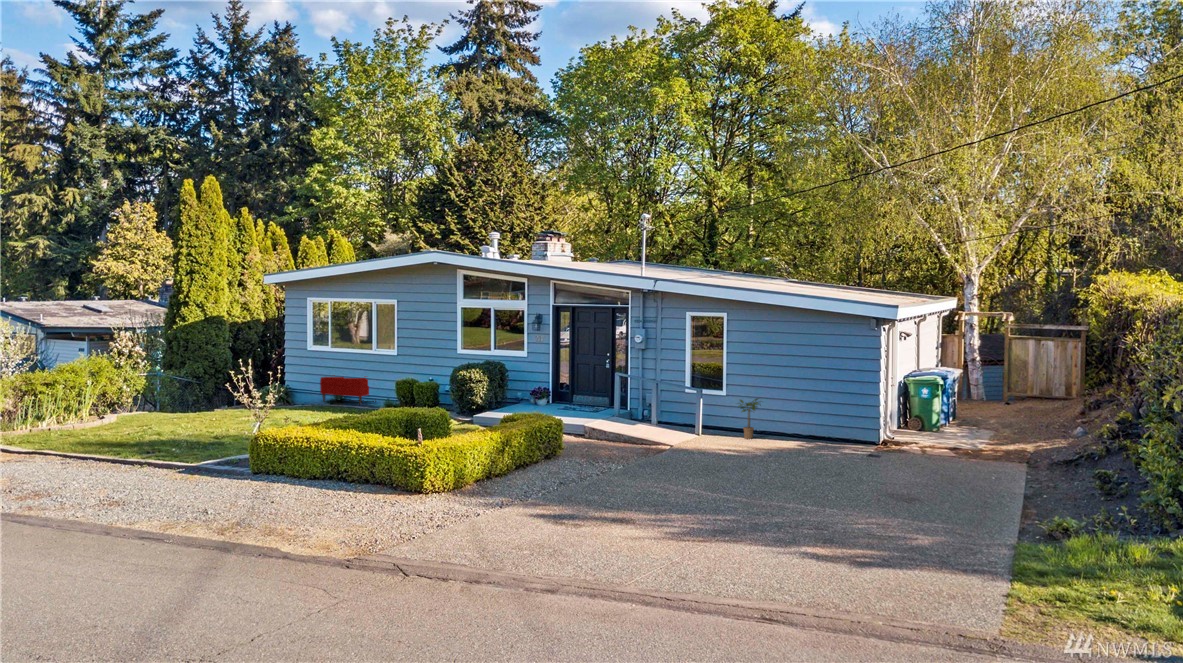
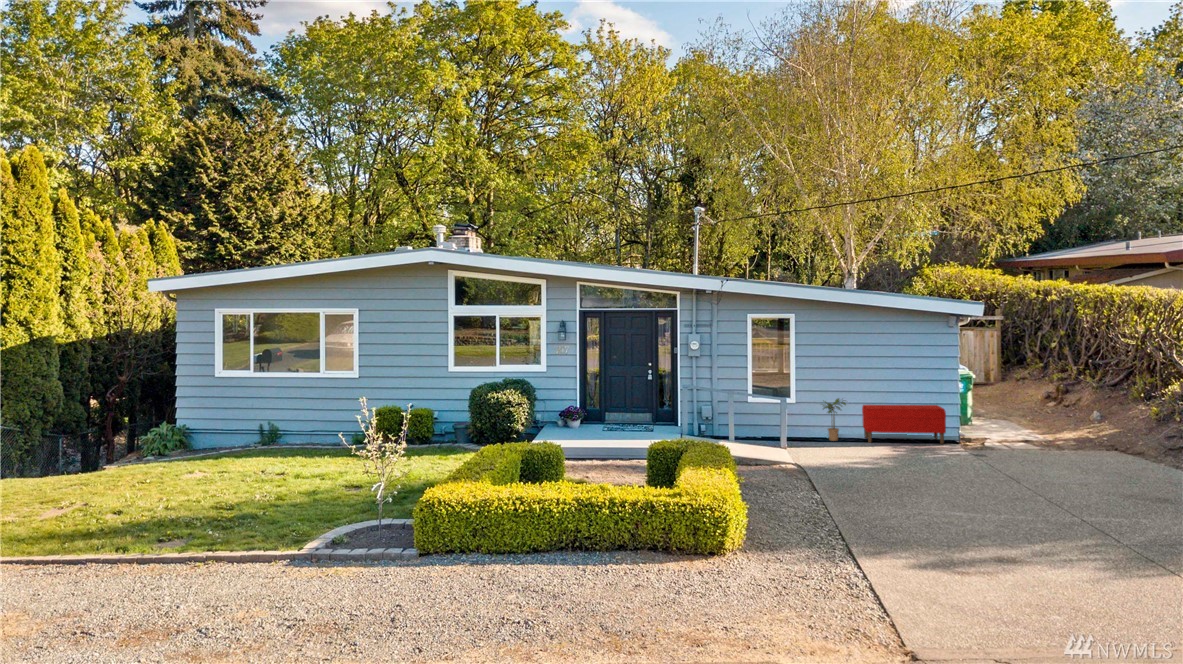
bench: present [320,375,376,404] -> present [862,405,946,444]

